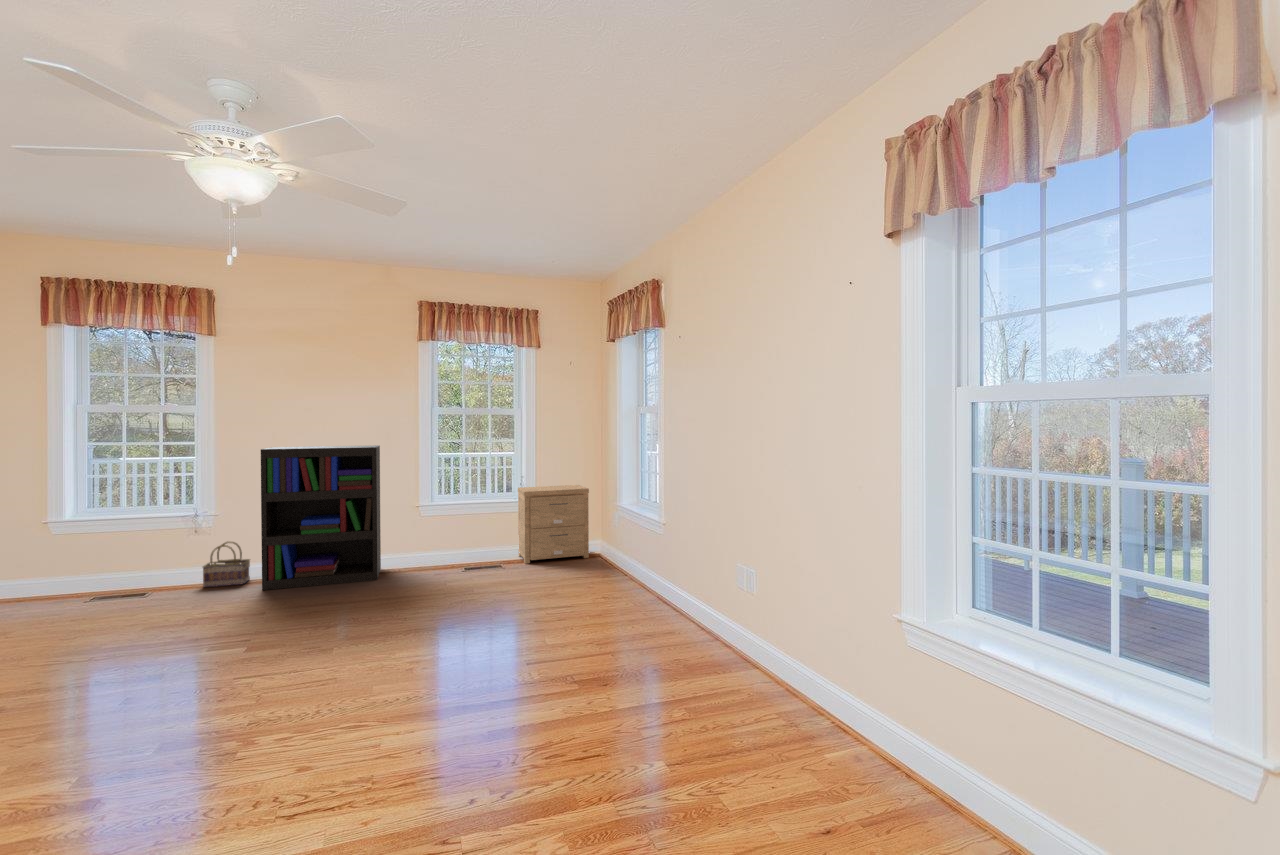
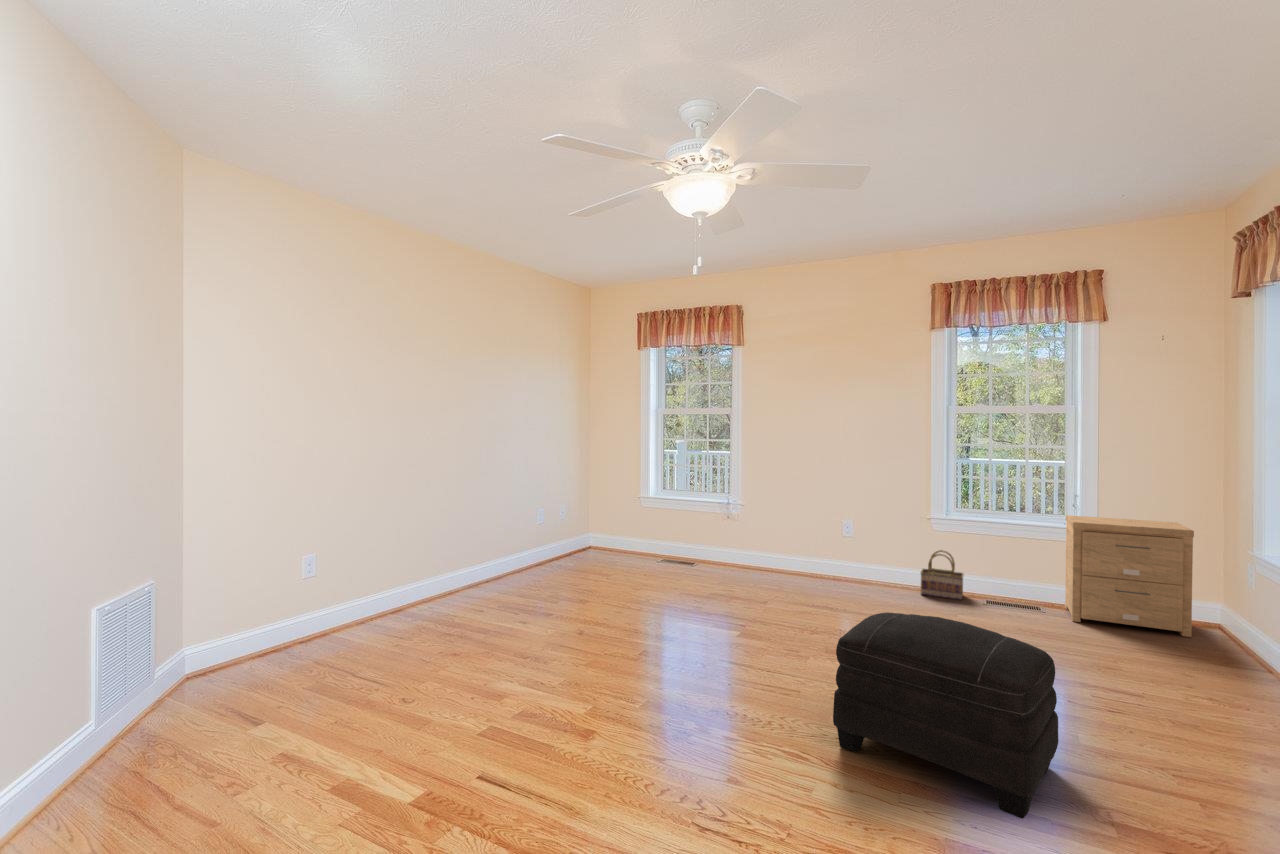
bookshelf: present [261,445,381,590] -> none [769,447,884,598]
basket: present [203,542,250,587] -> present [921,550,964,600]
ottoman: none [386,572,543,702] -> present [833,612,1058,819]

